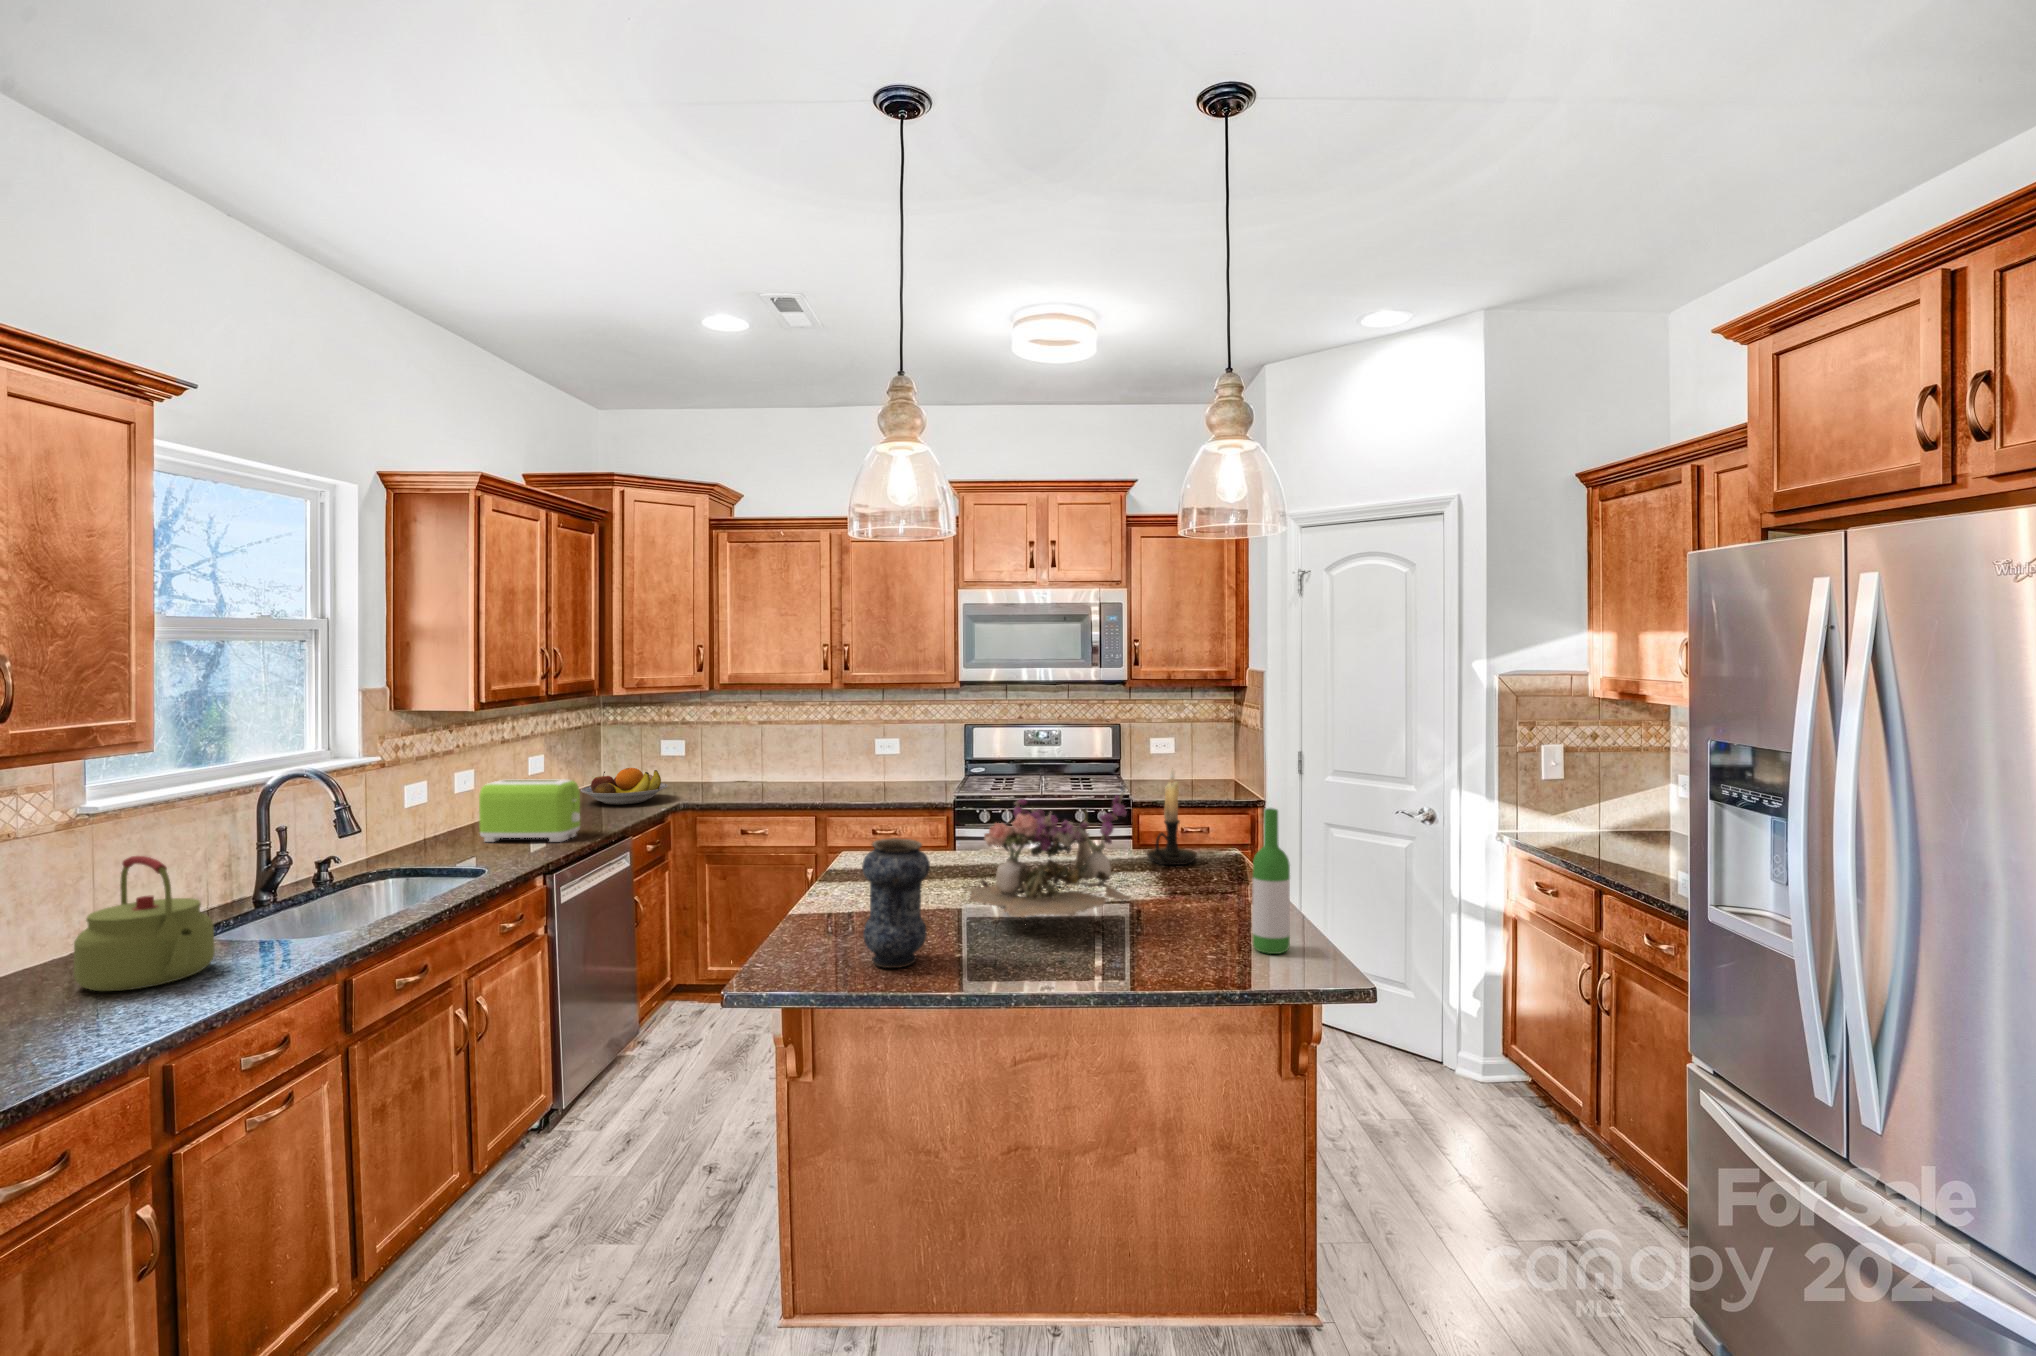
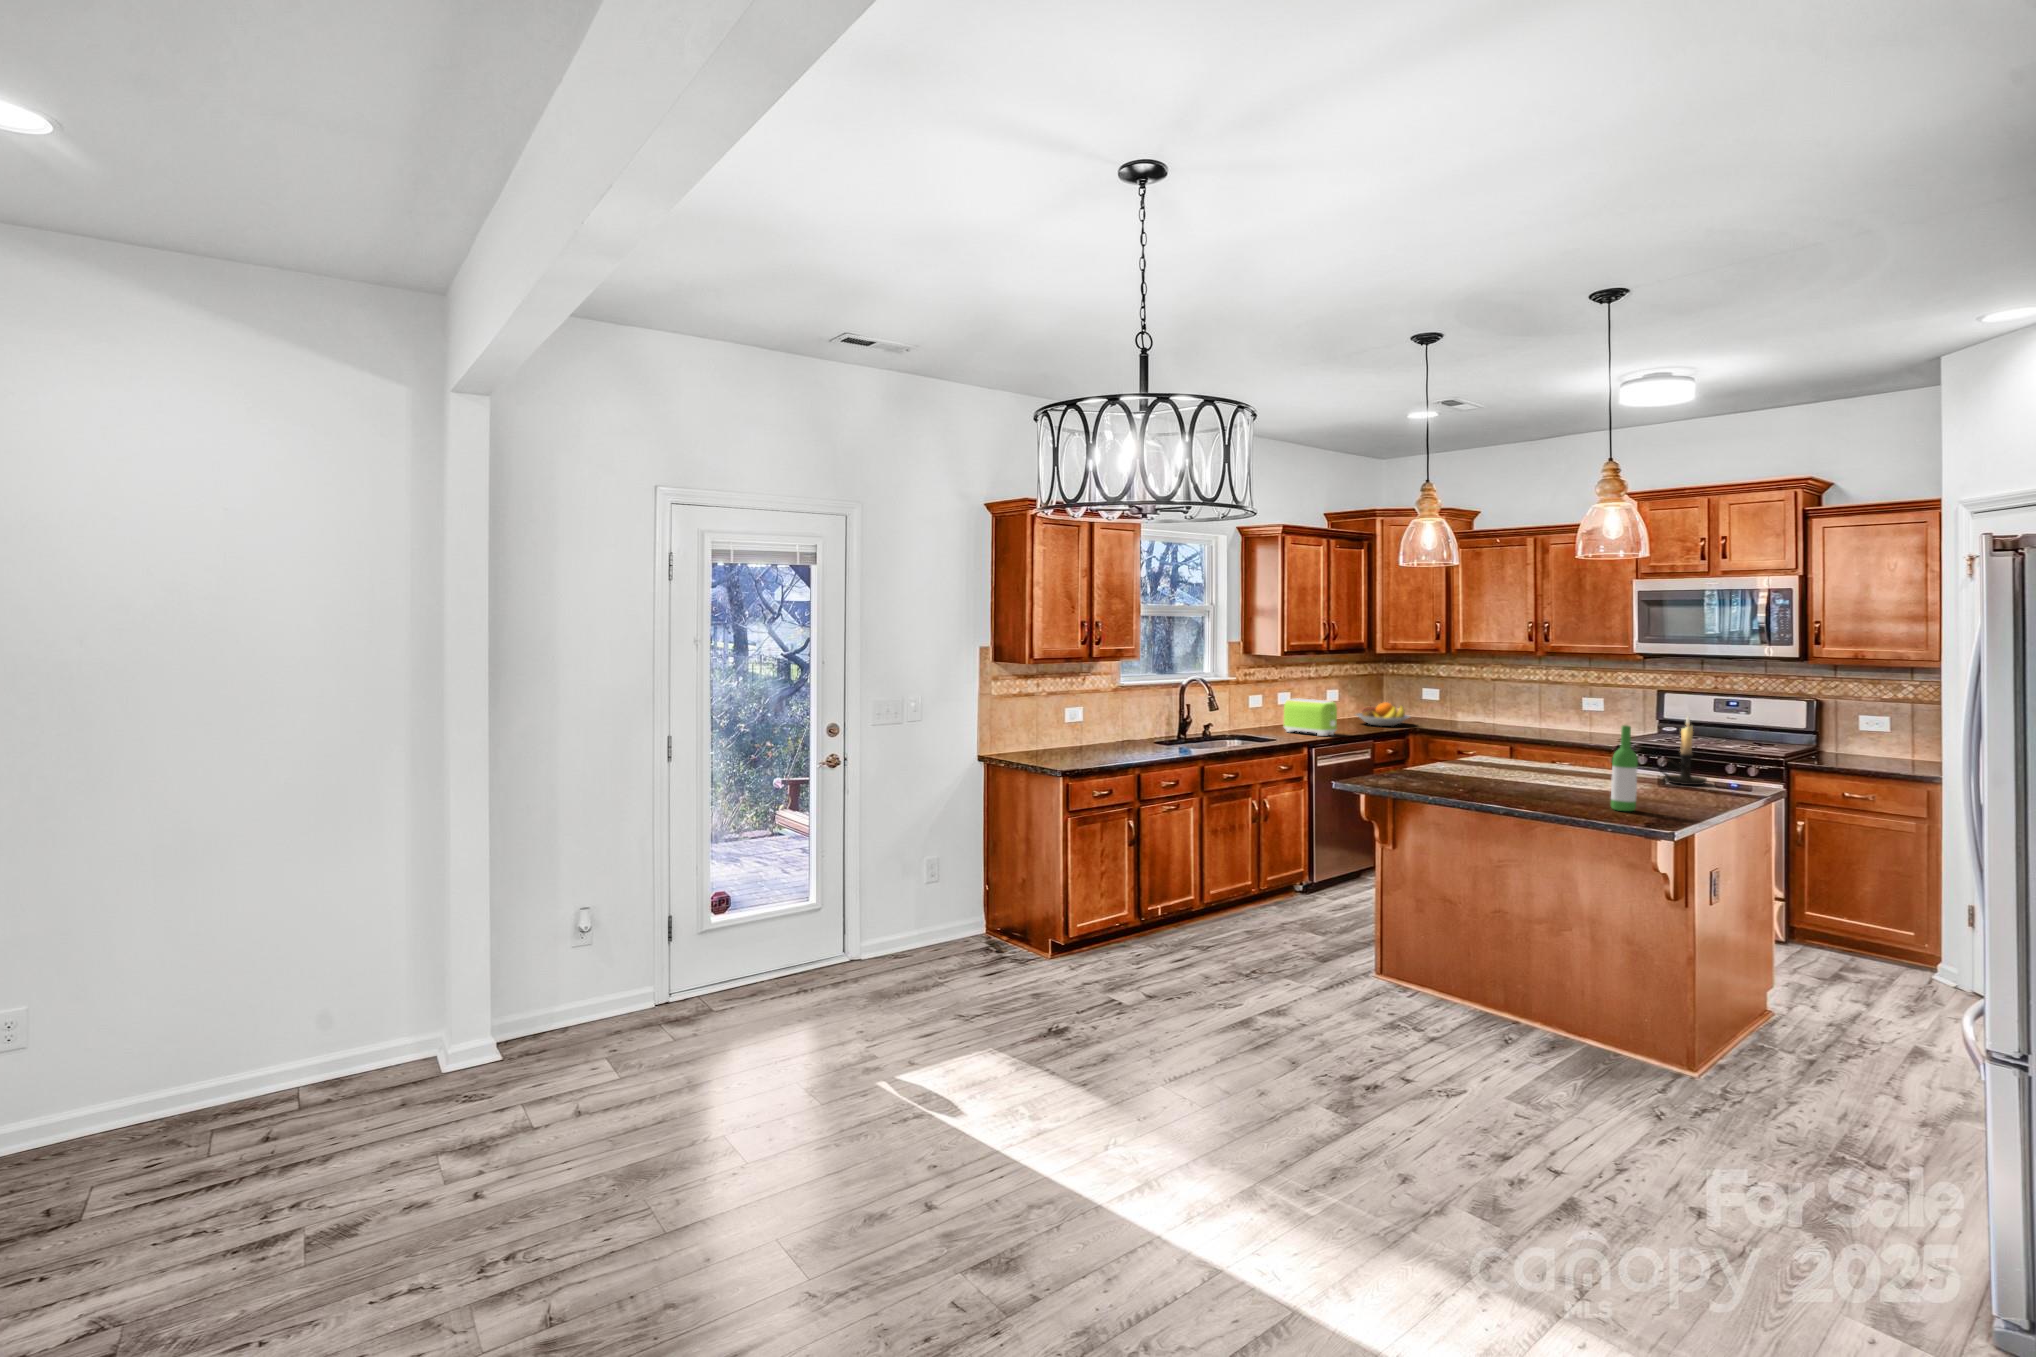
flower arrangement: present [967,793,1129,922] -> none [1466,715,1571,786]
vase: present [862,838,930,968] -> none [1392,723,1428,785]
kettle: present [74,856,215,991] -> none [1116,703,1157,752]

